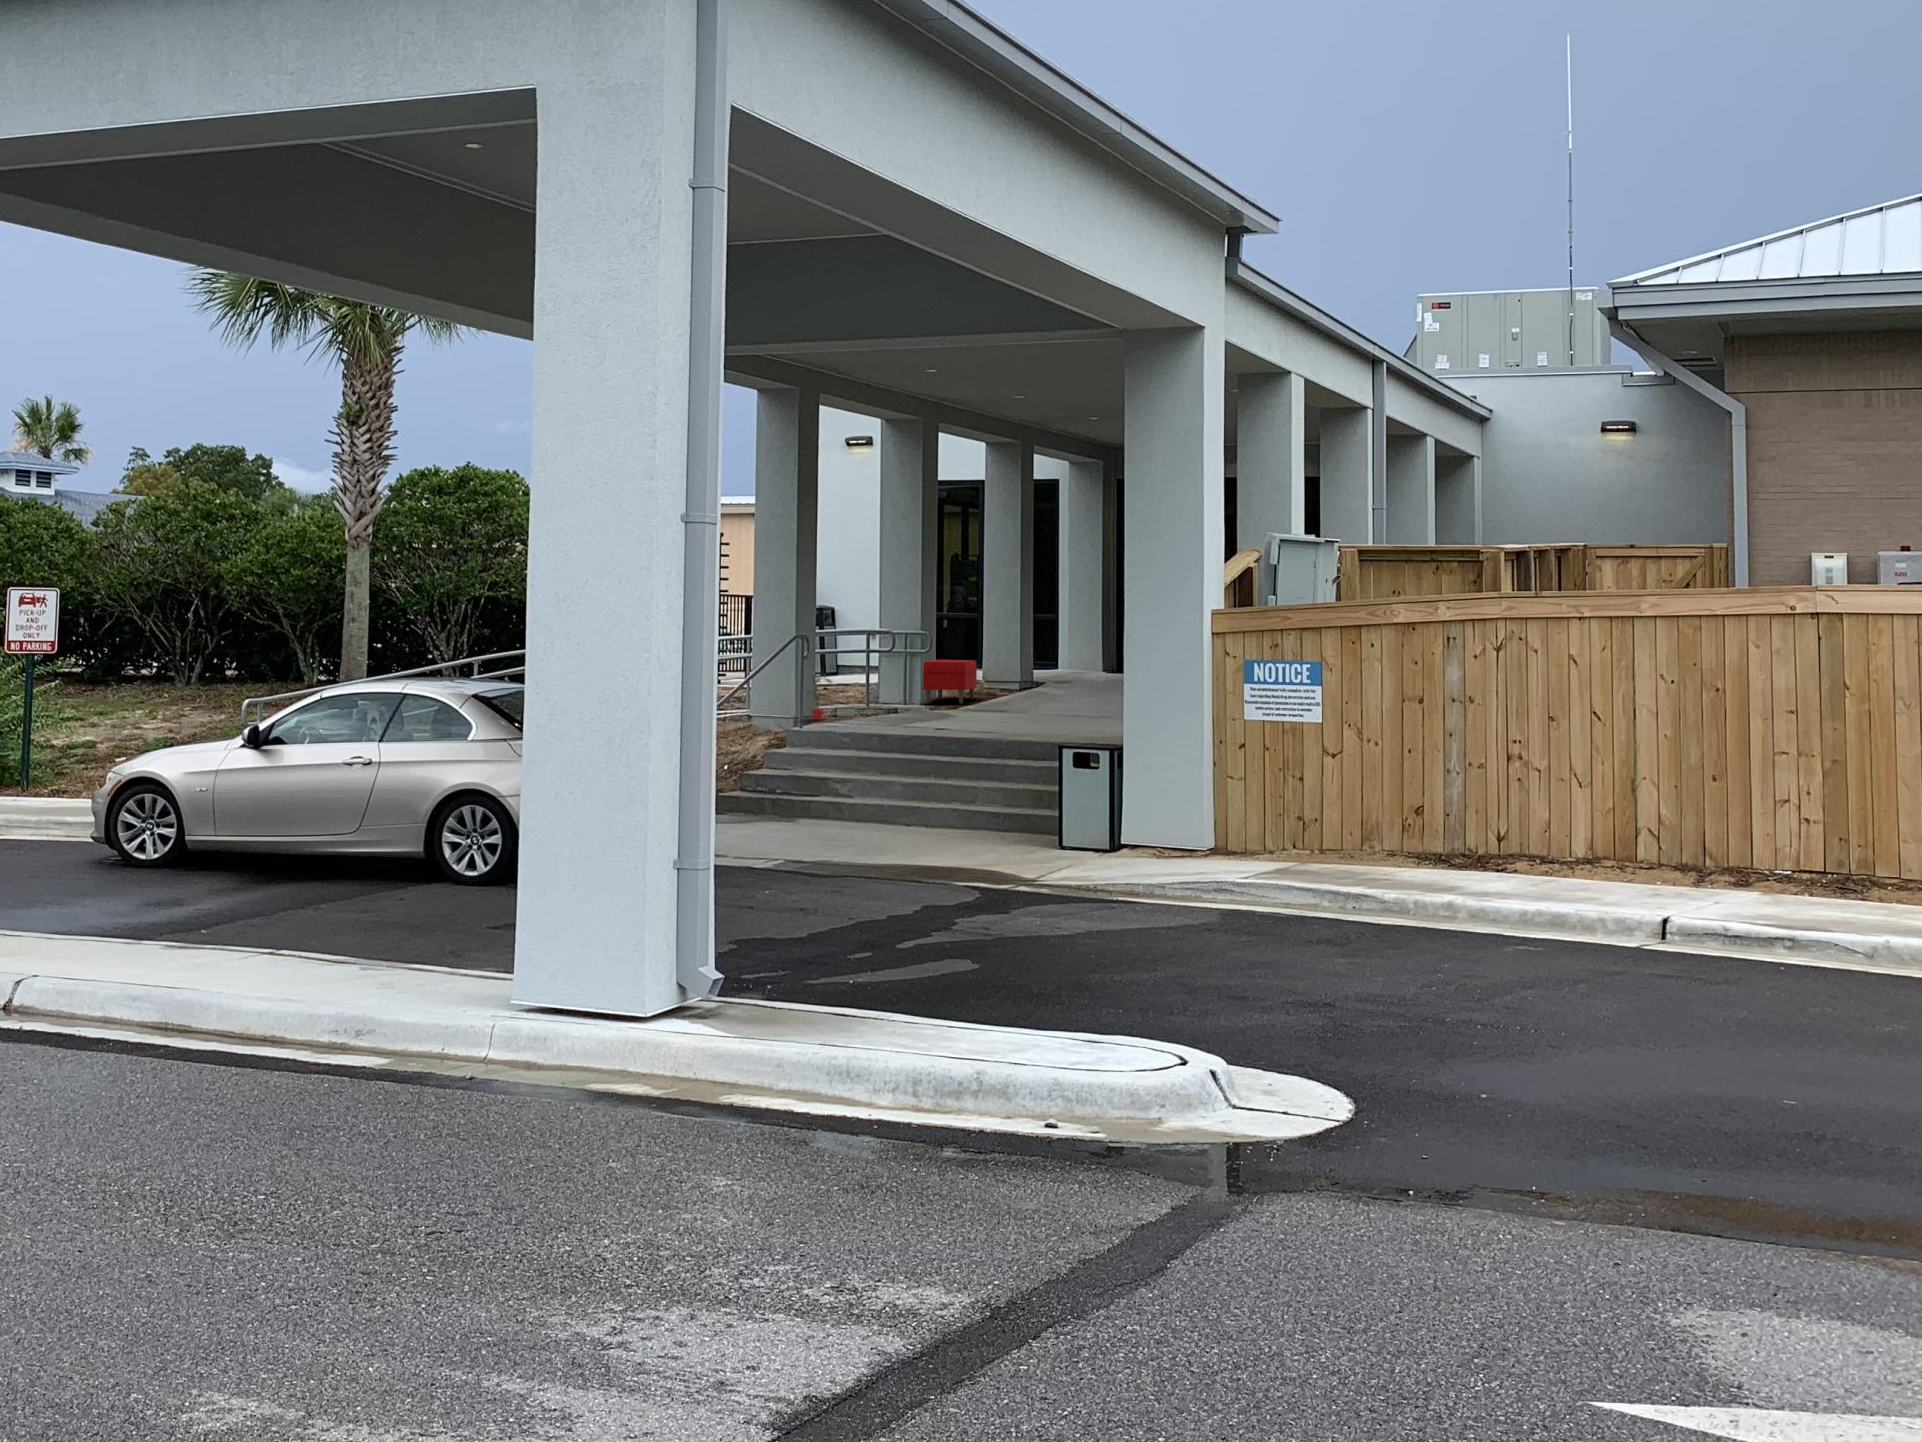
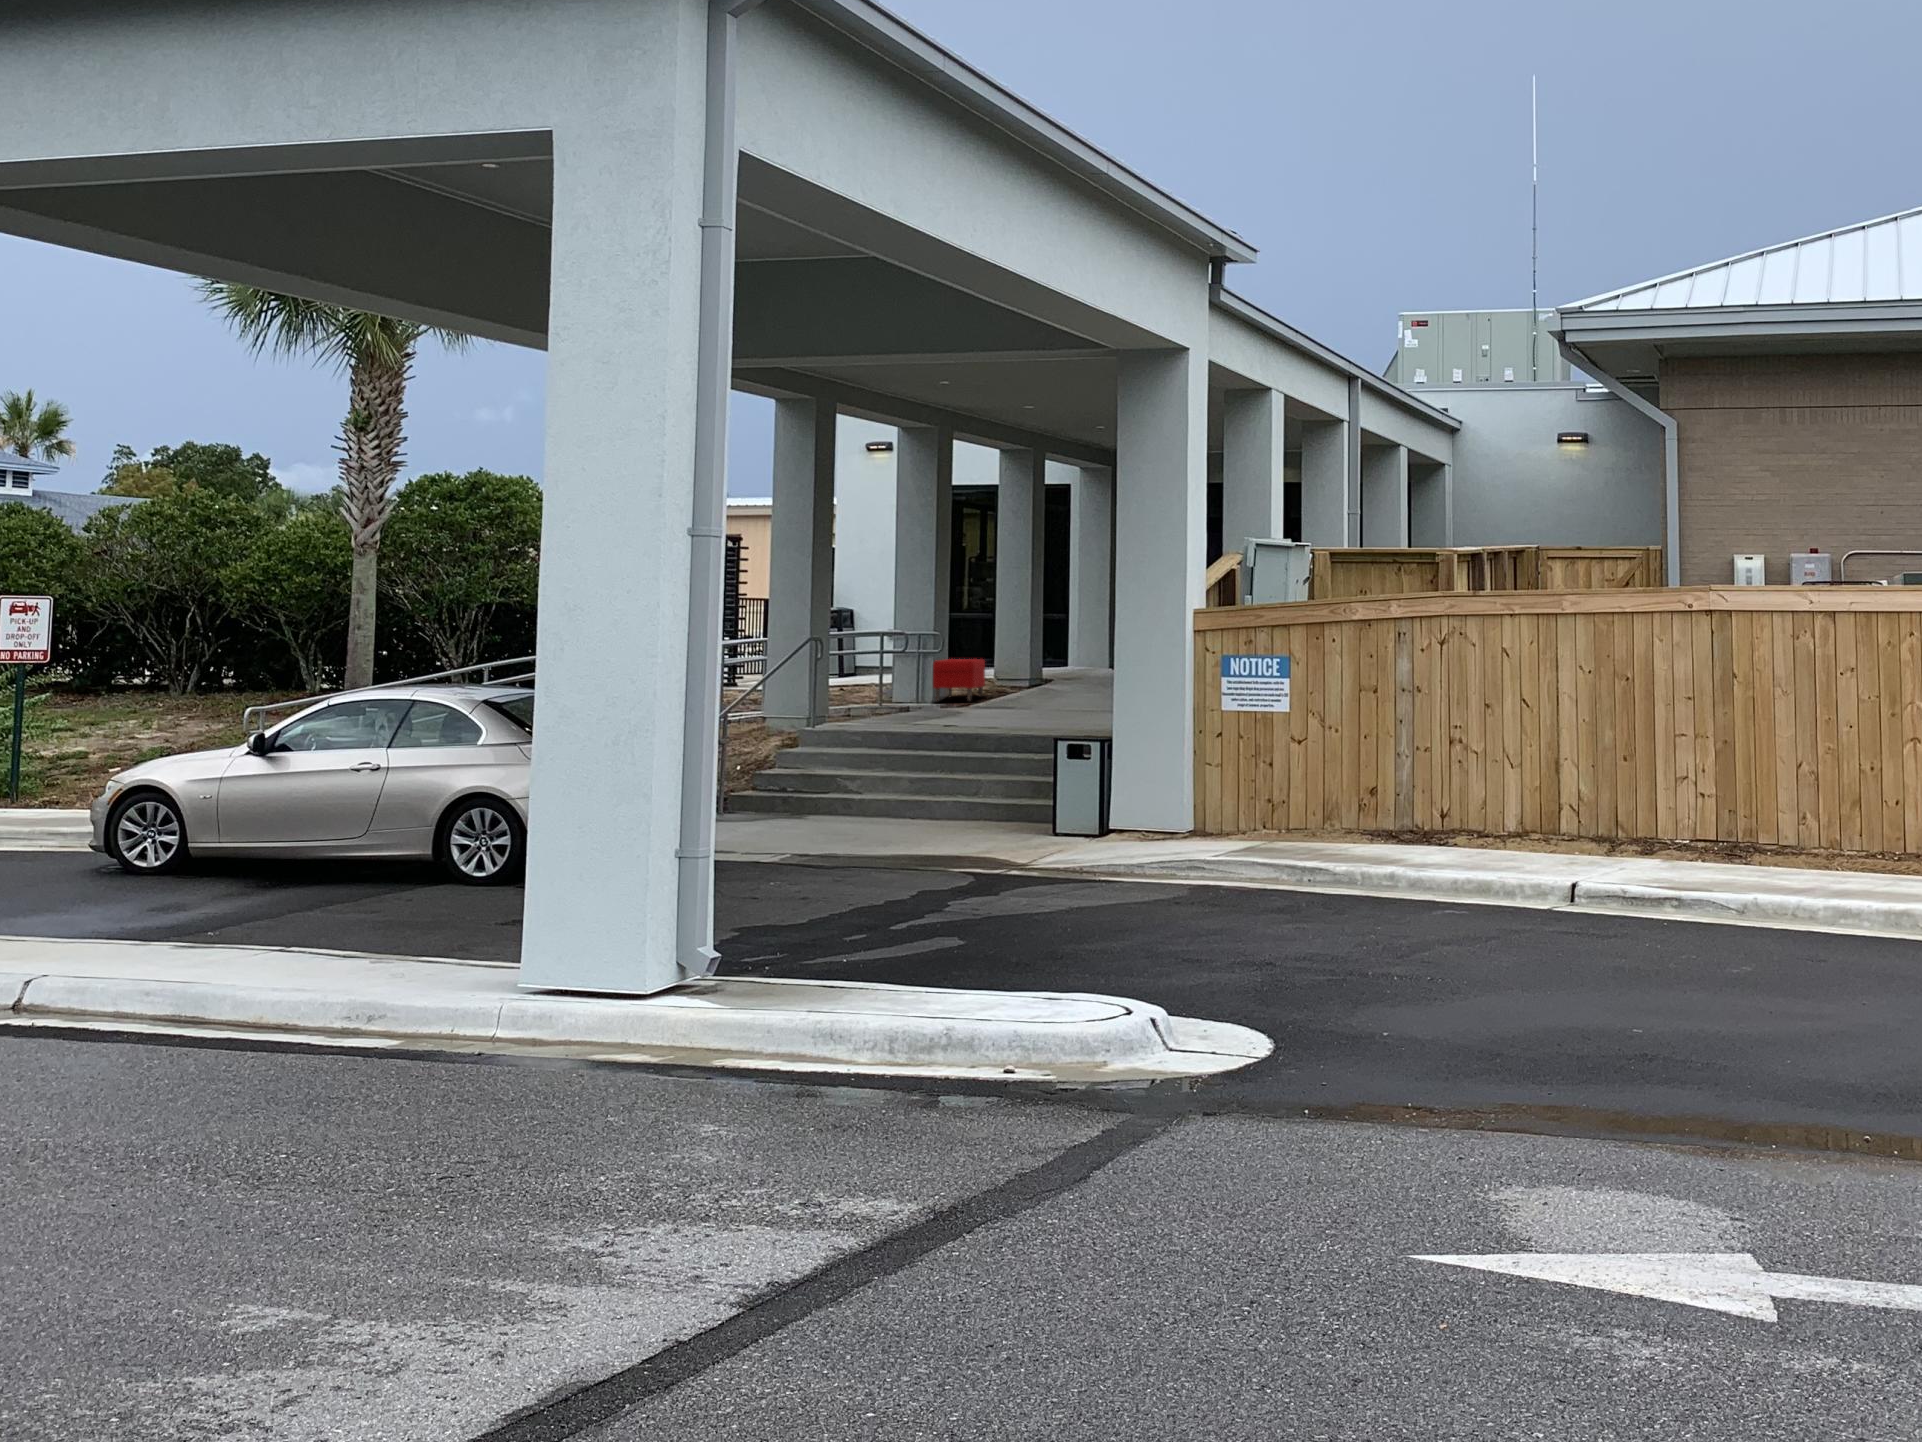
potted plant: present [808,675,831,720] -> none [813,674,847,720]

